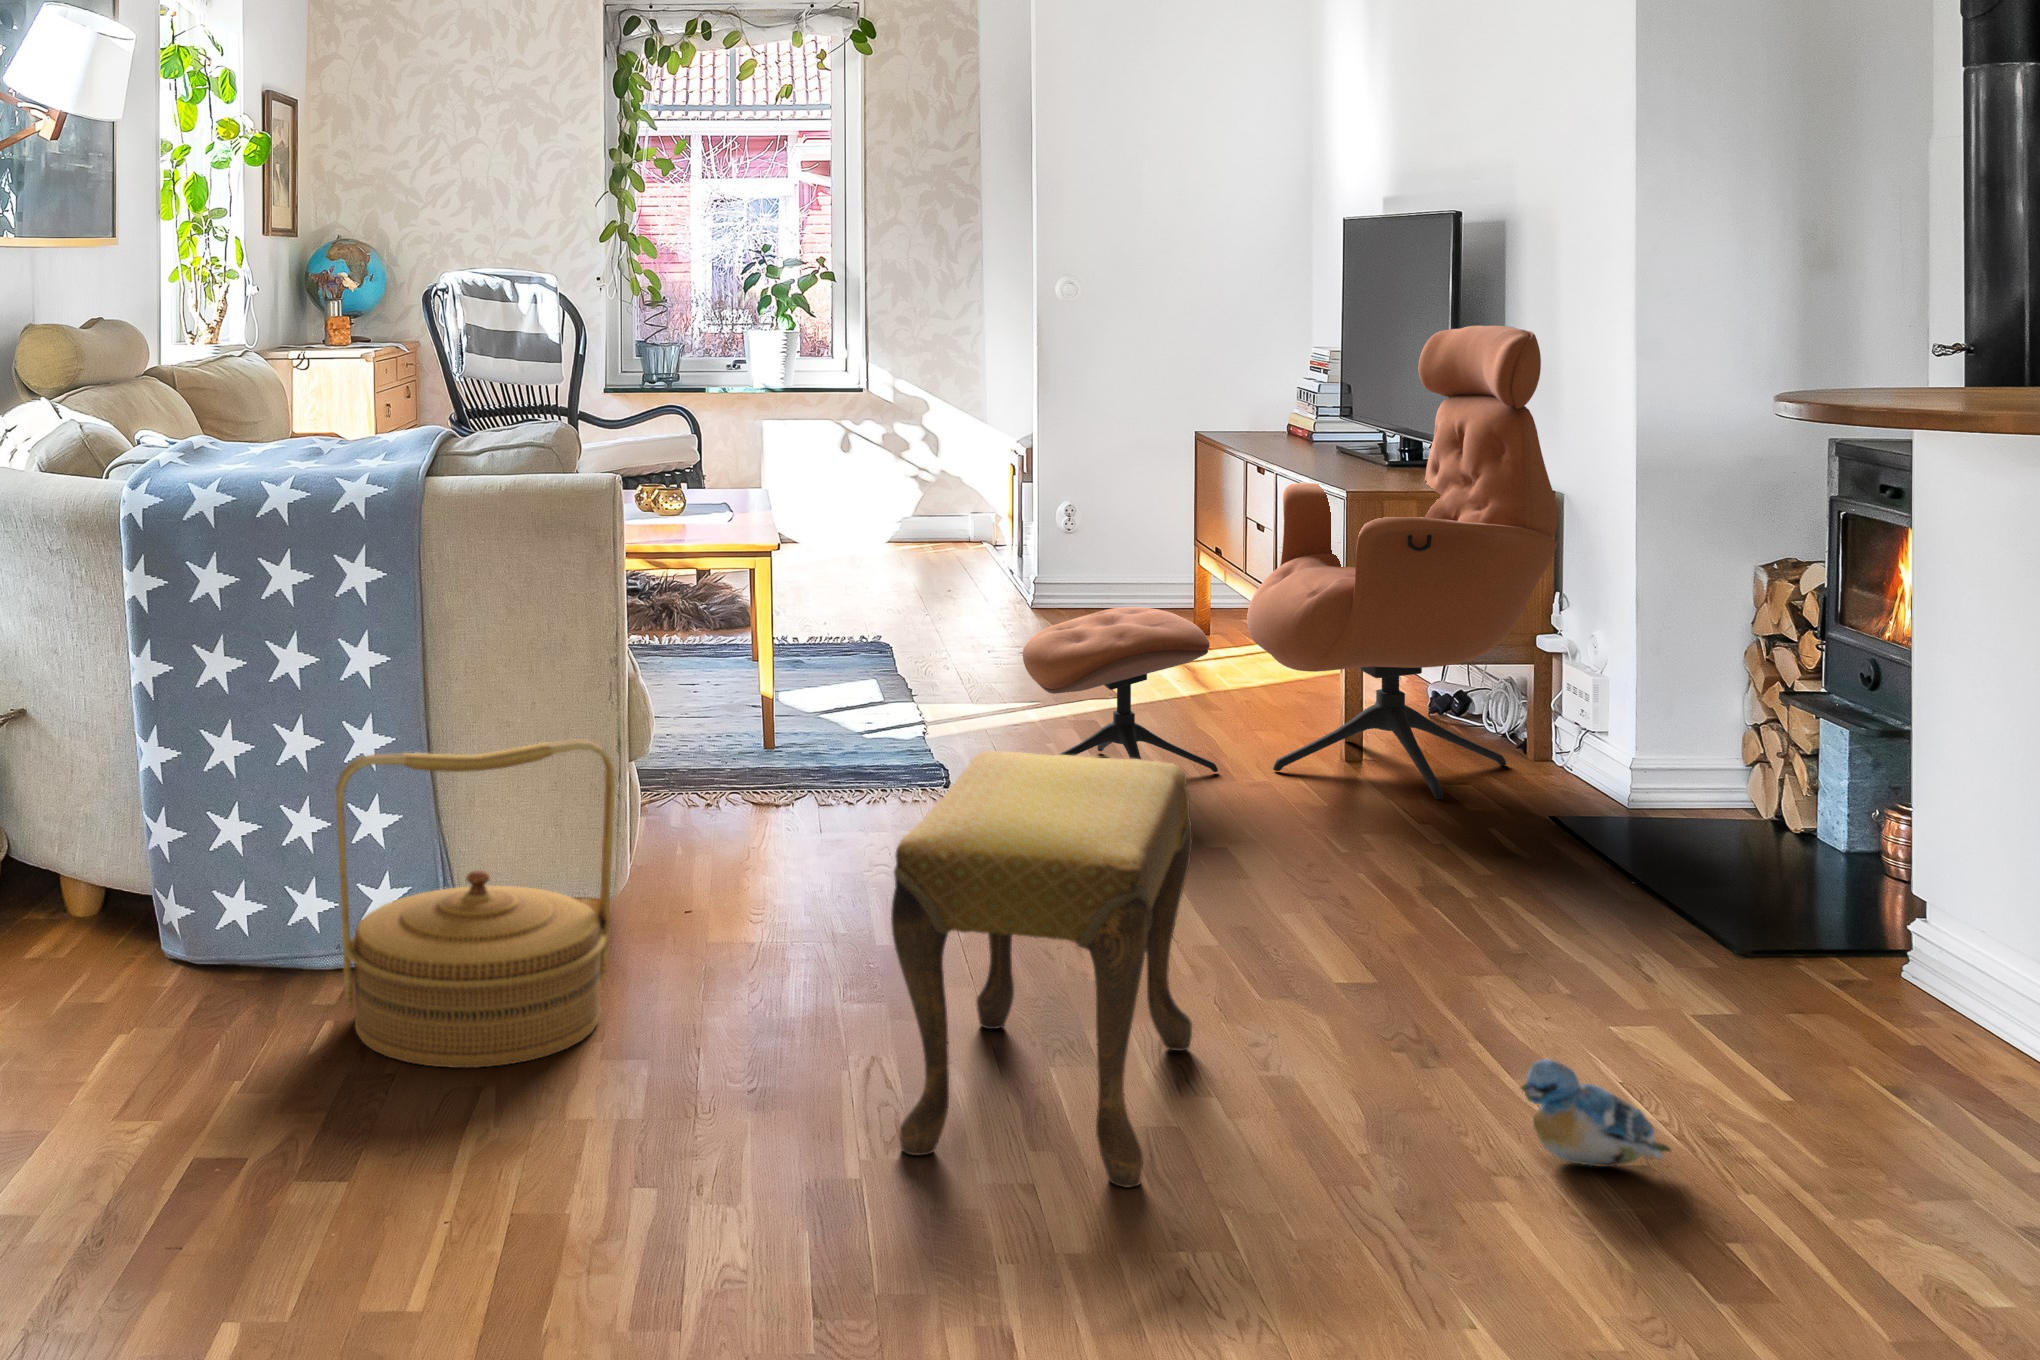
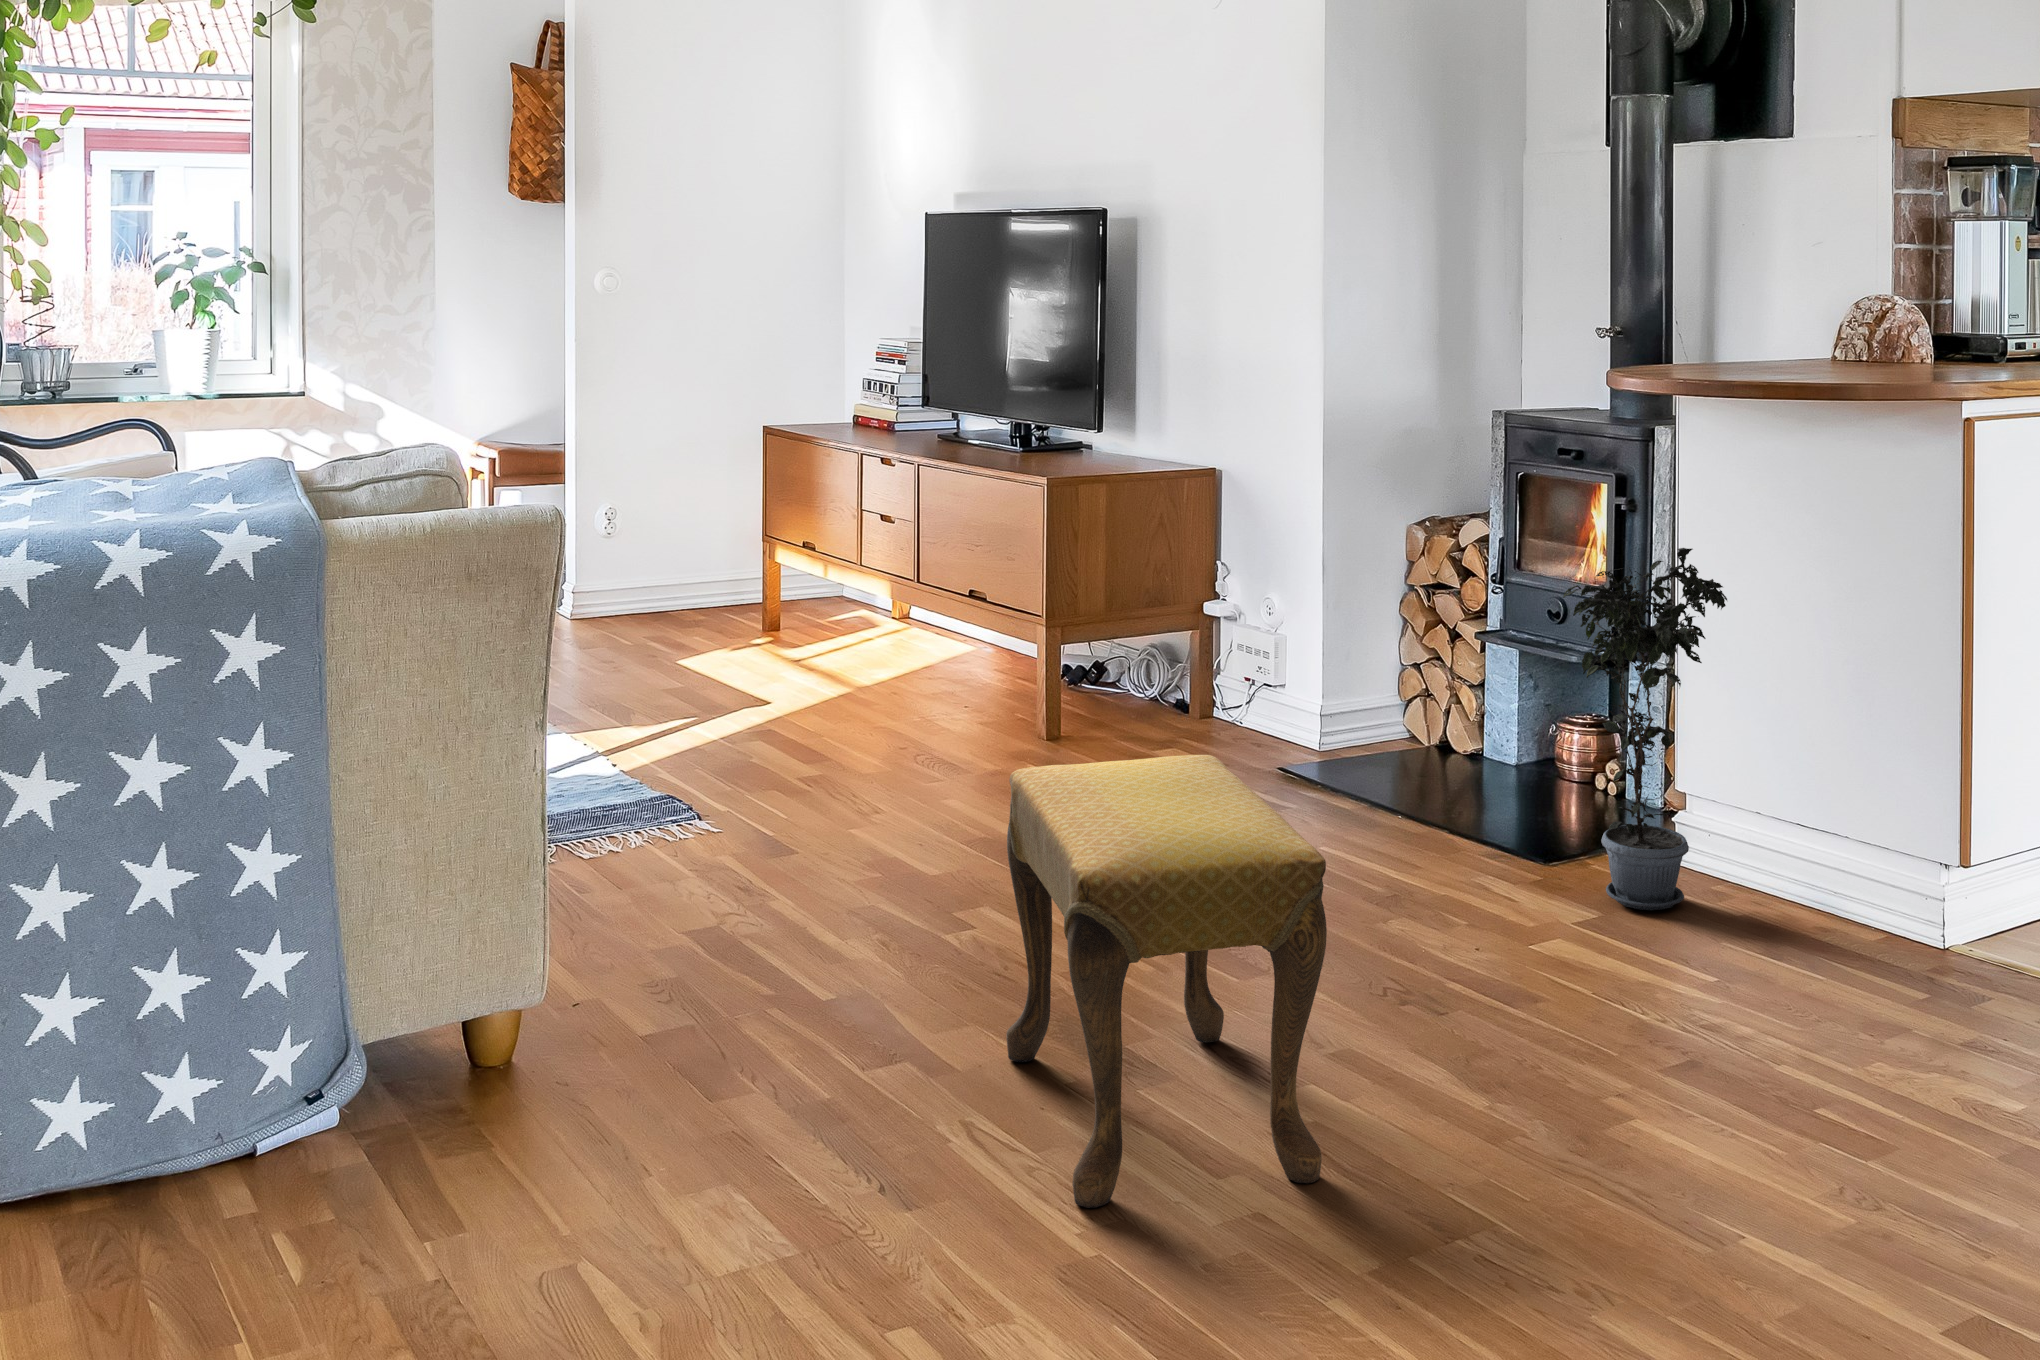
lounge chair: present [1023,326,1558,799] -> none [761,317,1244,805]
potted plant: none [1706,608,1973,1034] -> present [1563,548,1727,910]
woven basket: present [336,740,615,1068] -> none [283,821,621,1263]
plush toy: present [1521,1059,1671,1167] -> none [1569,973,1686,1062]

